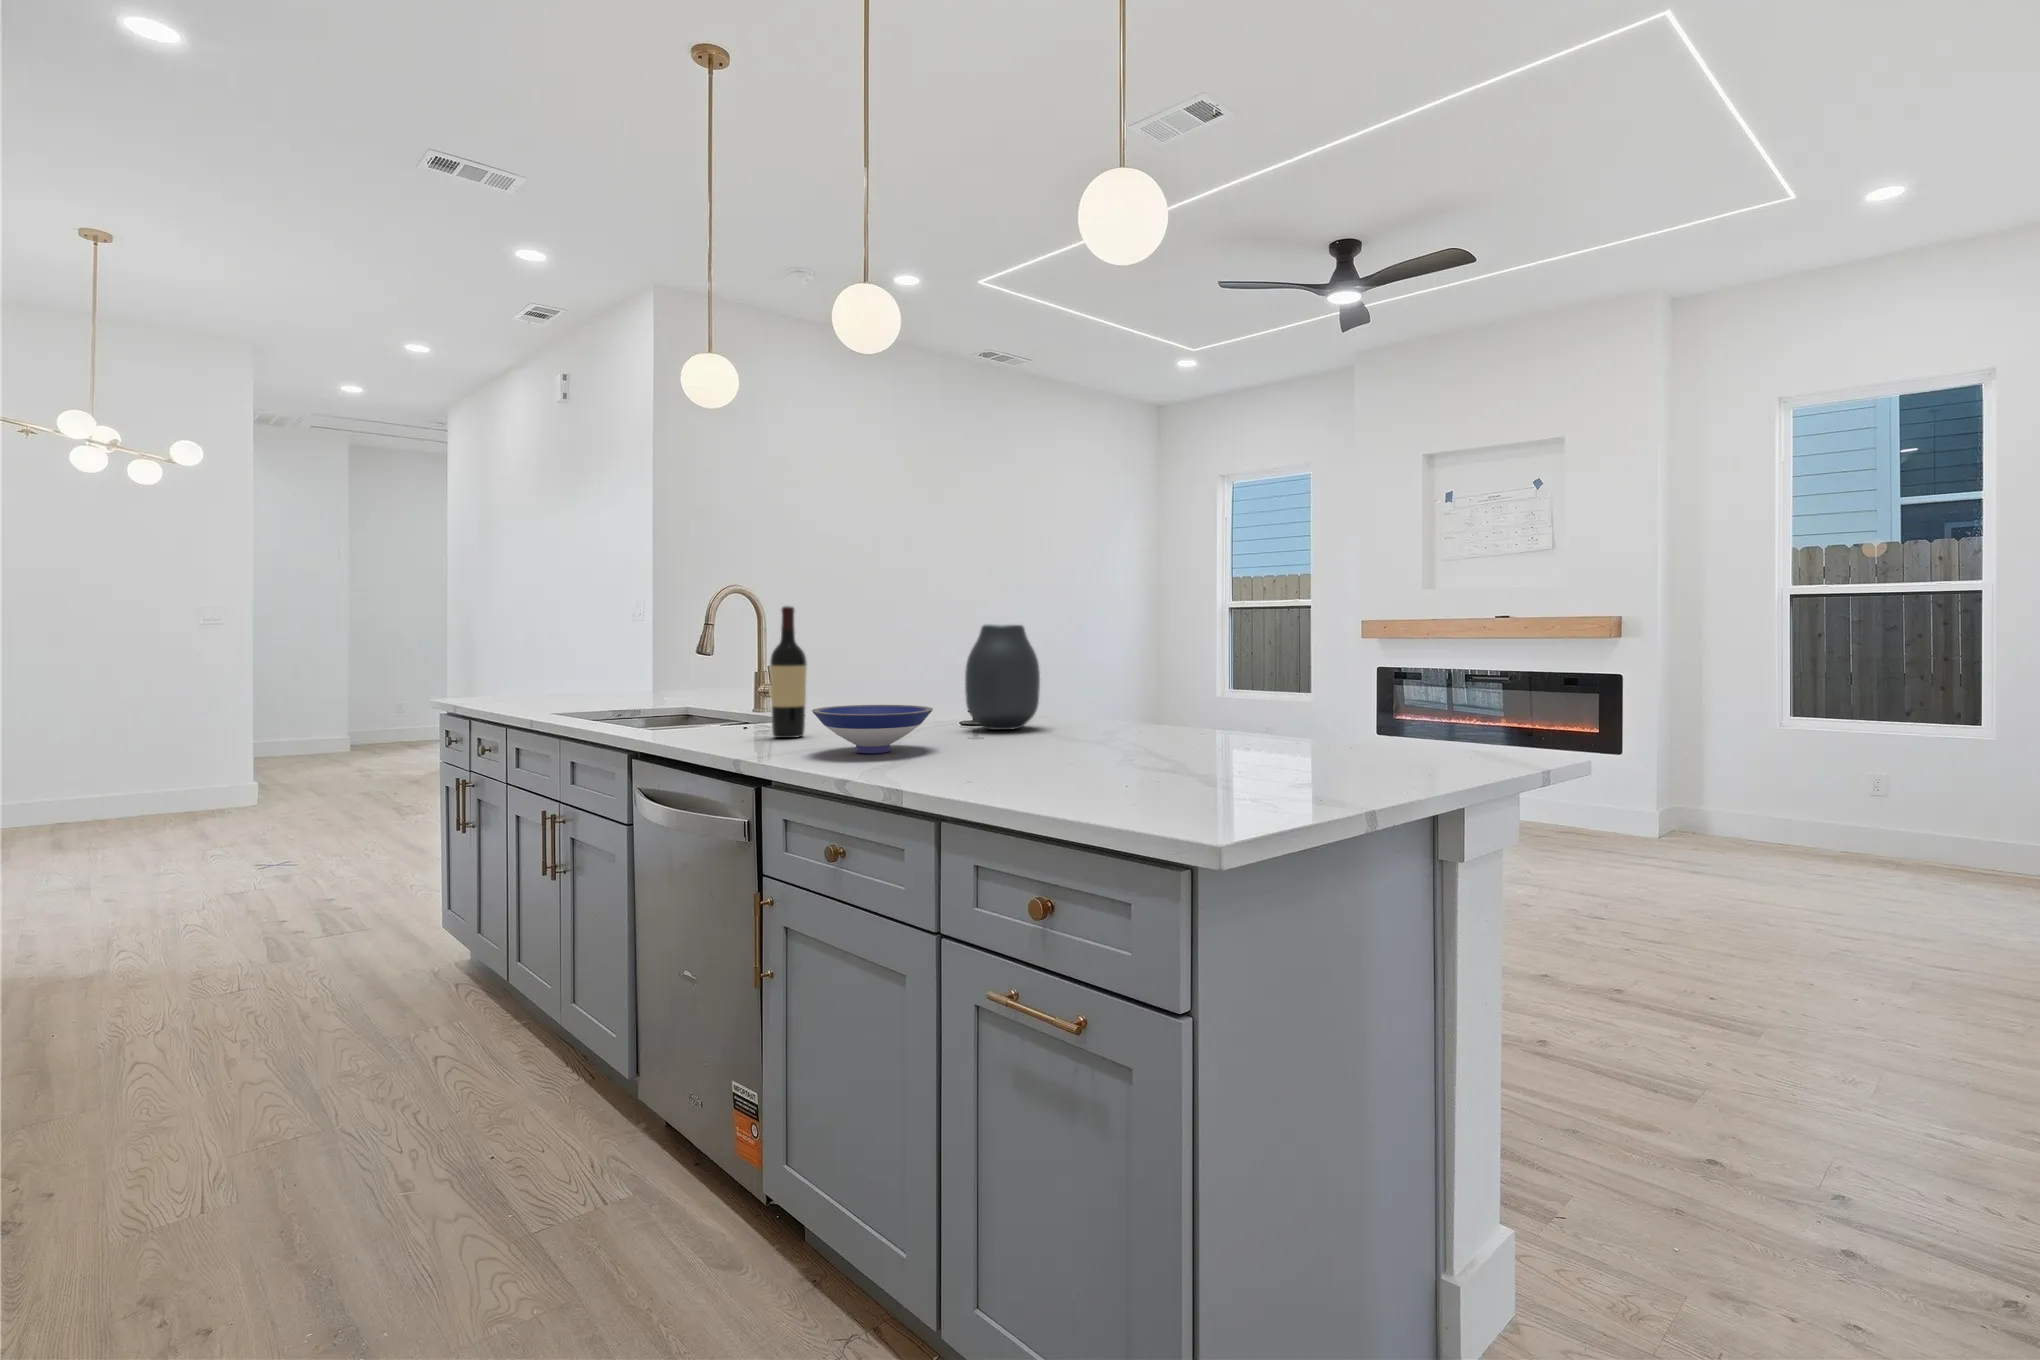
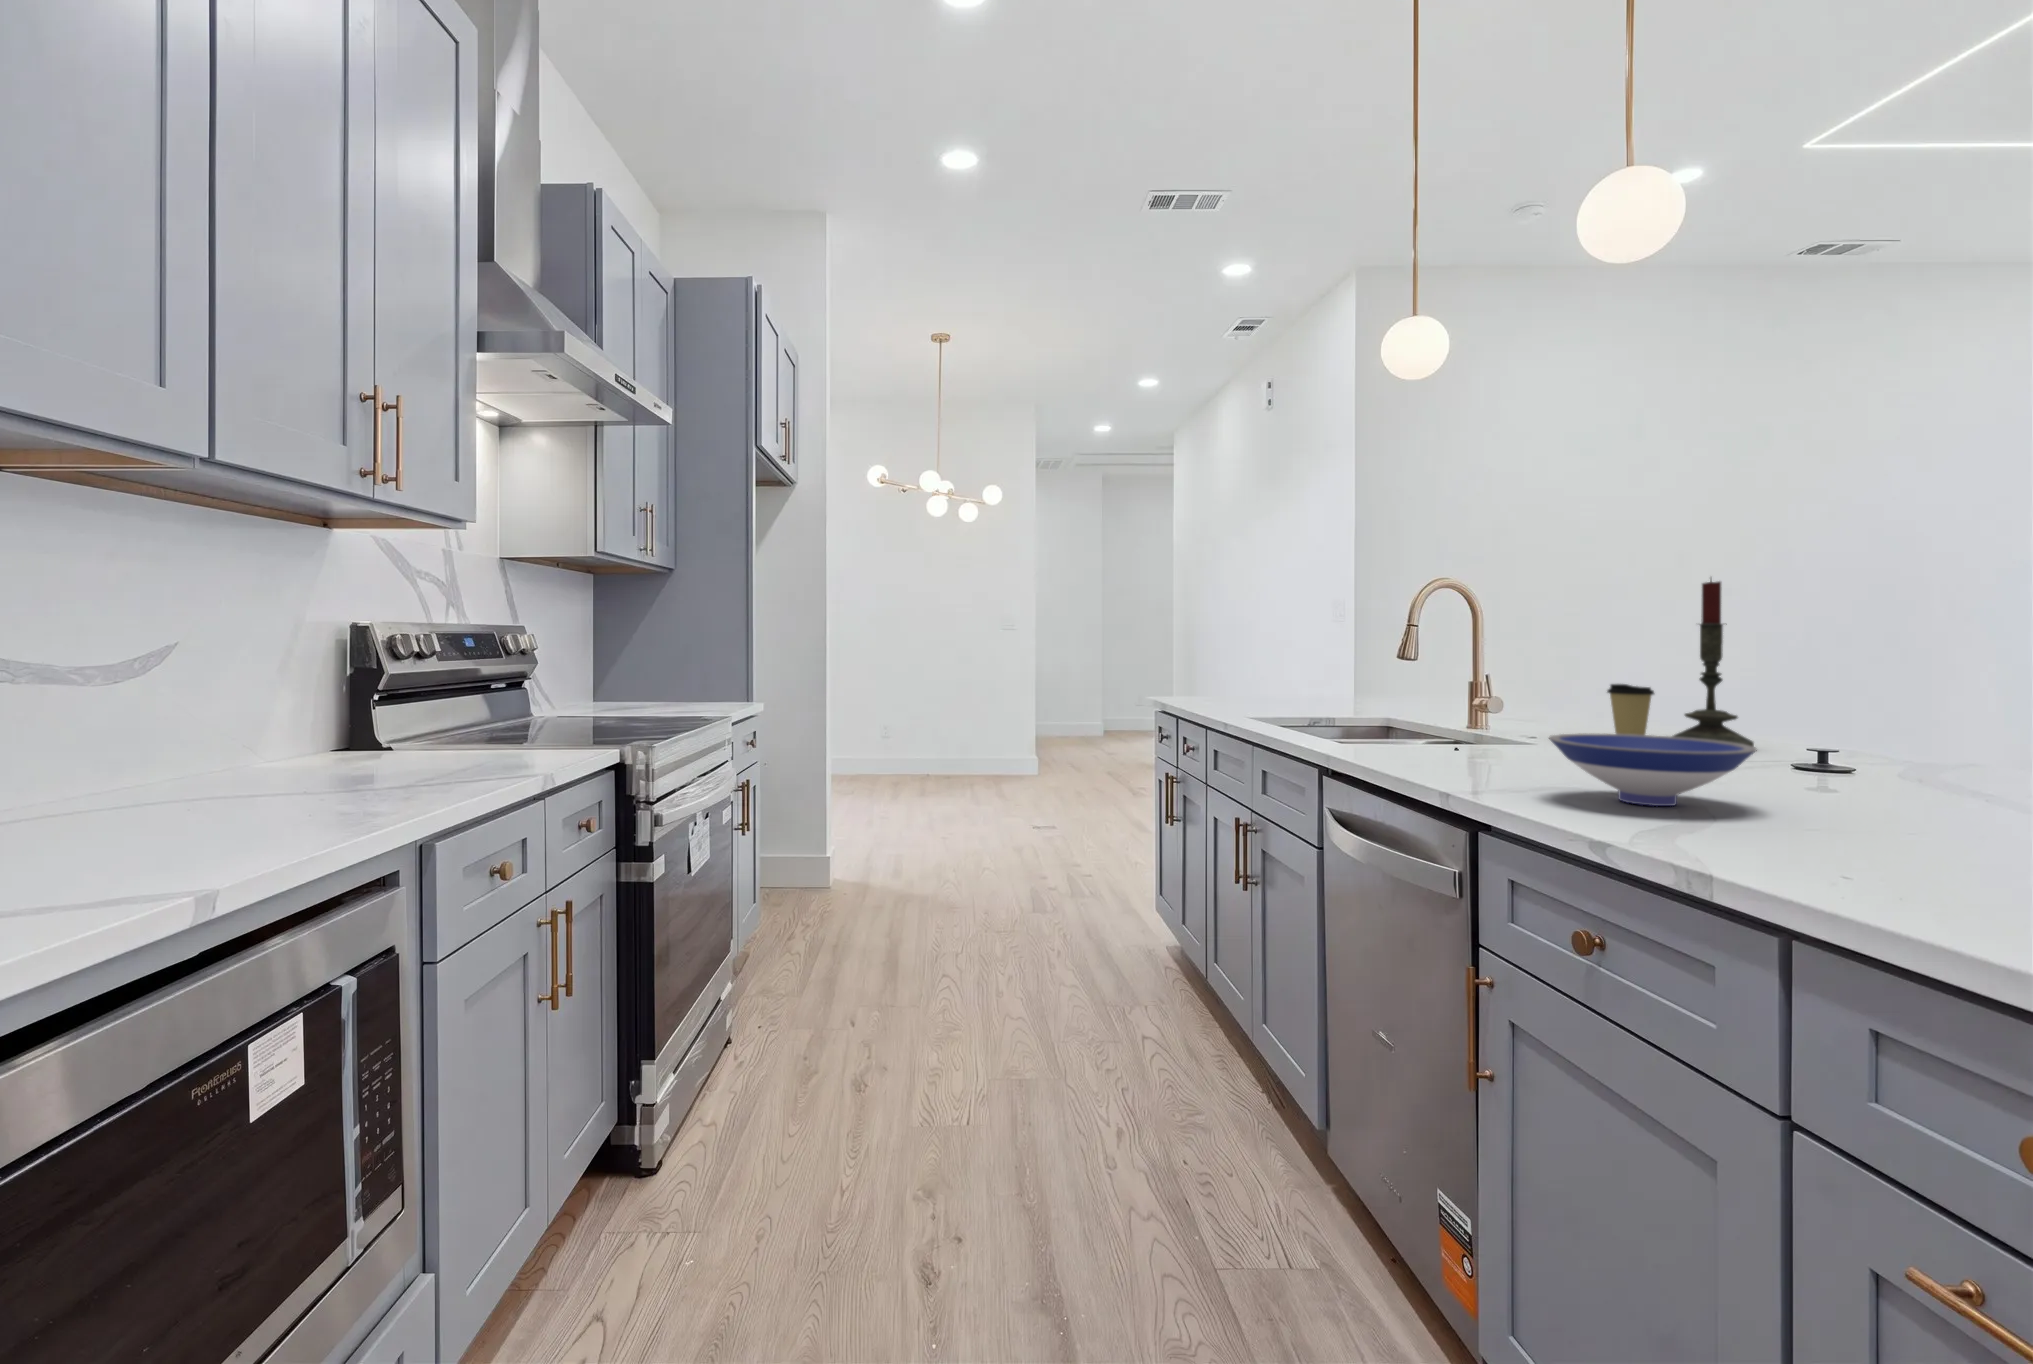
candle: none [892,591,940,714] -> present [1672,580,1754,746]
wine bottle: present [770,606,807,738] -> none [1487,601,1538,769]
vase: present [965,625,1040,730] -> none [1813,620,1980,791]
coffee cup: none [854,669,885,710] -> present [1607,684,1654,735]

